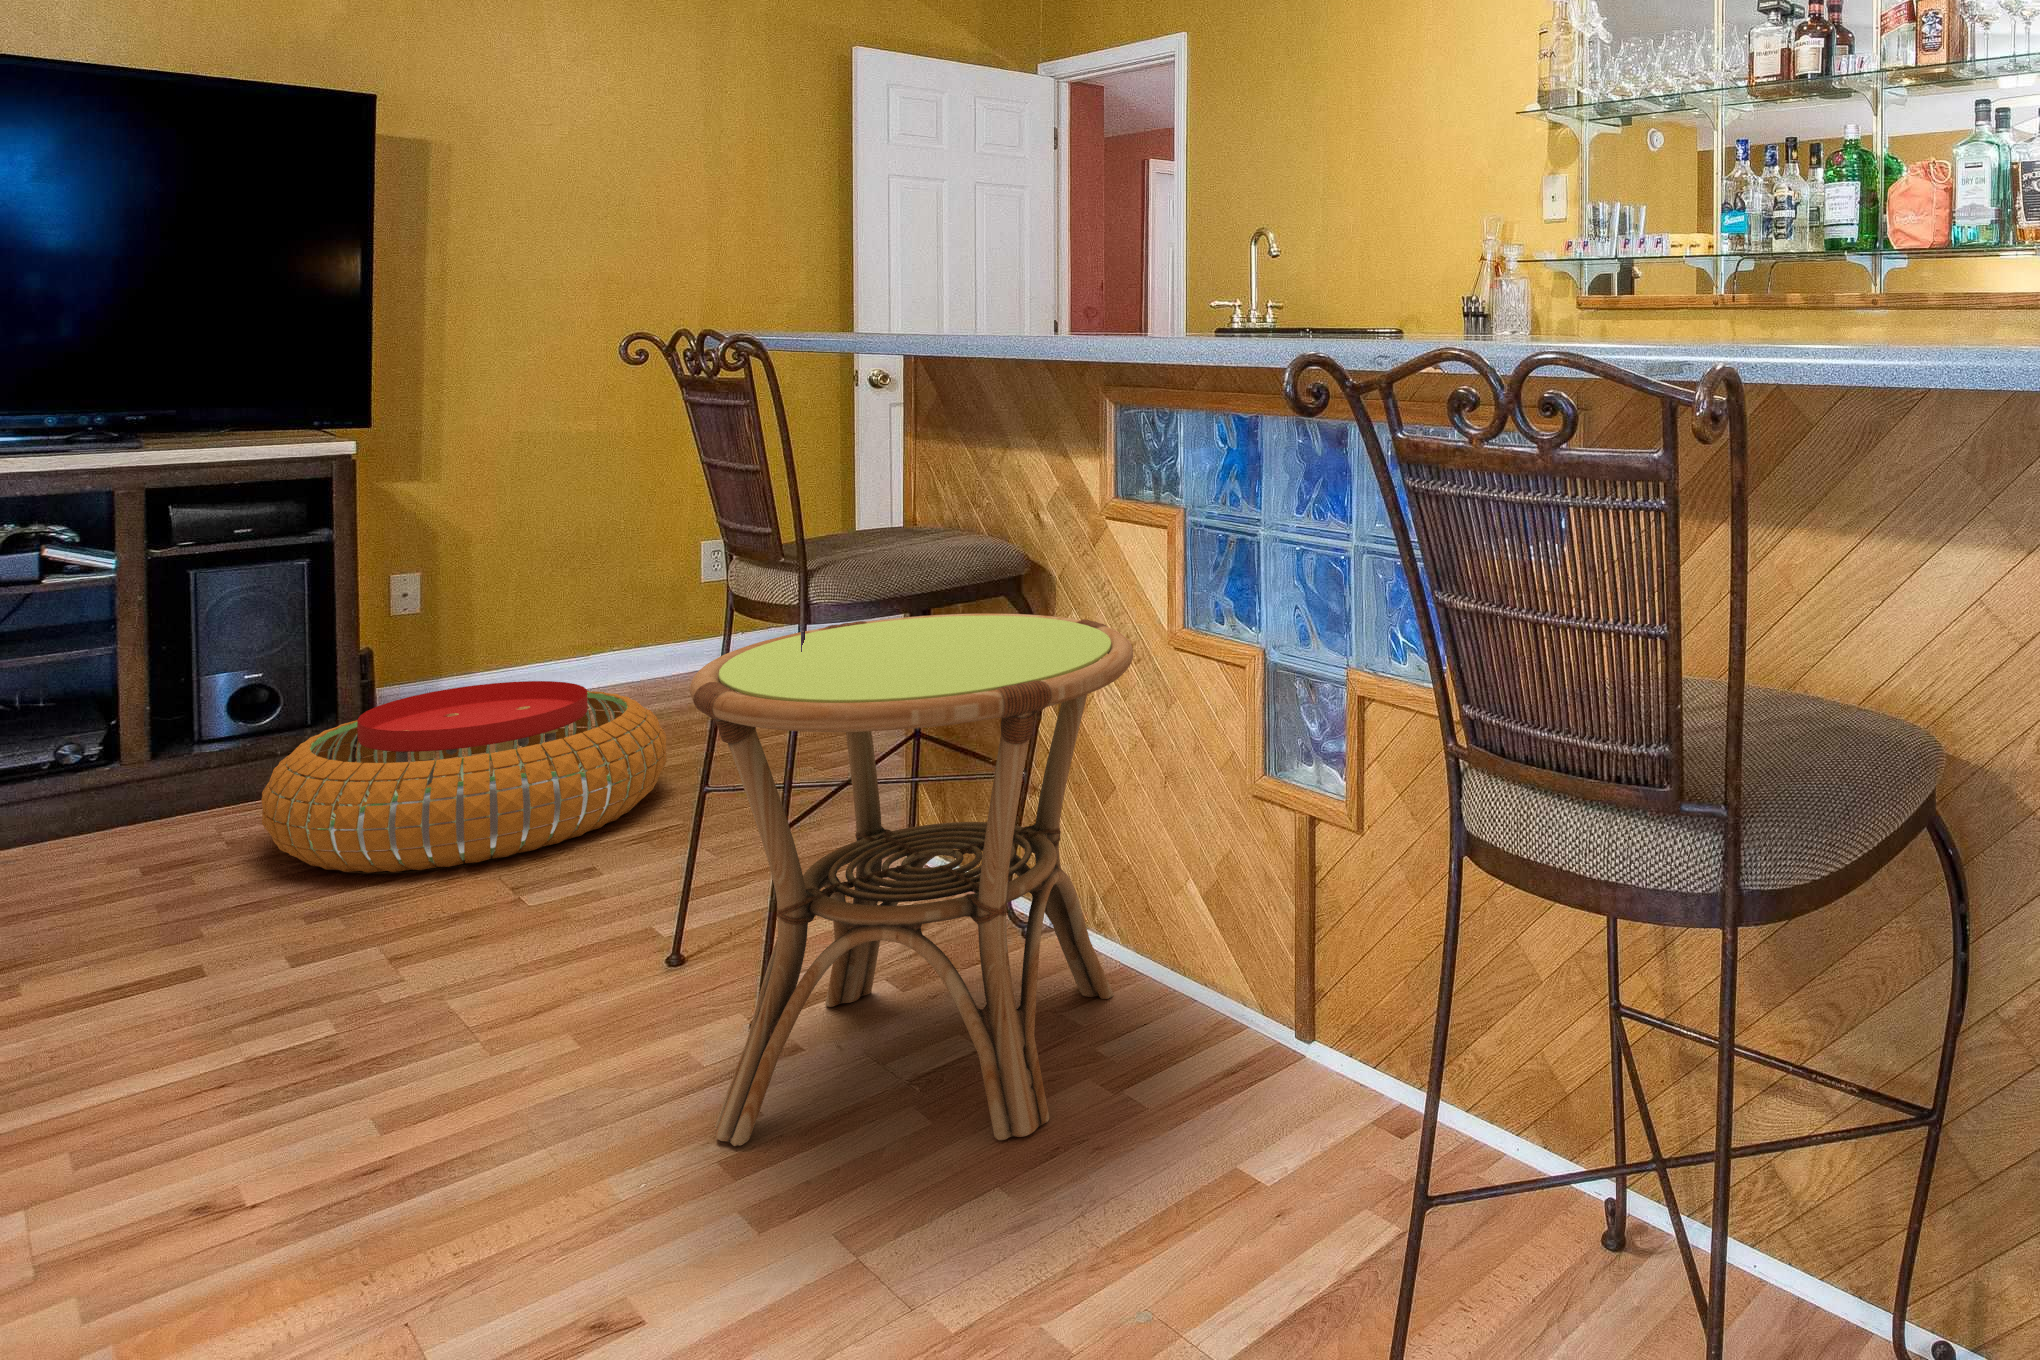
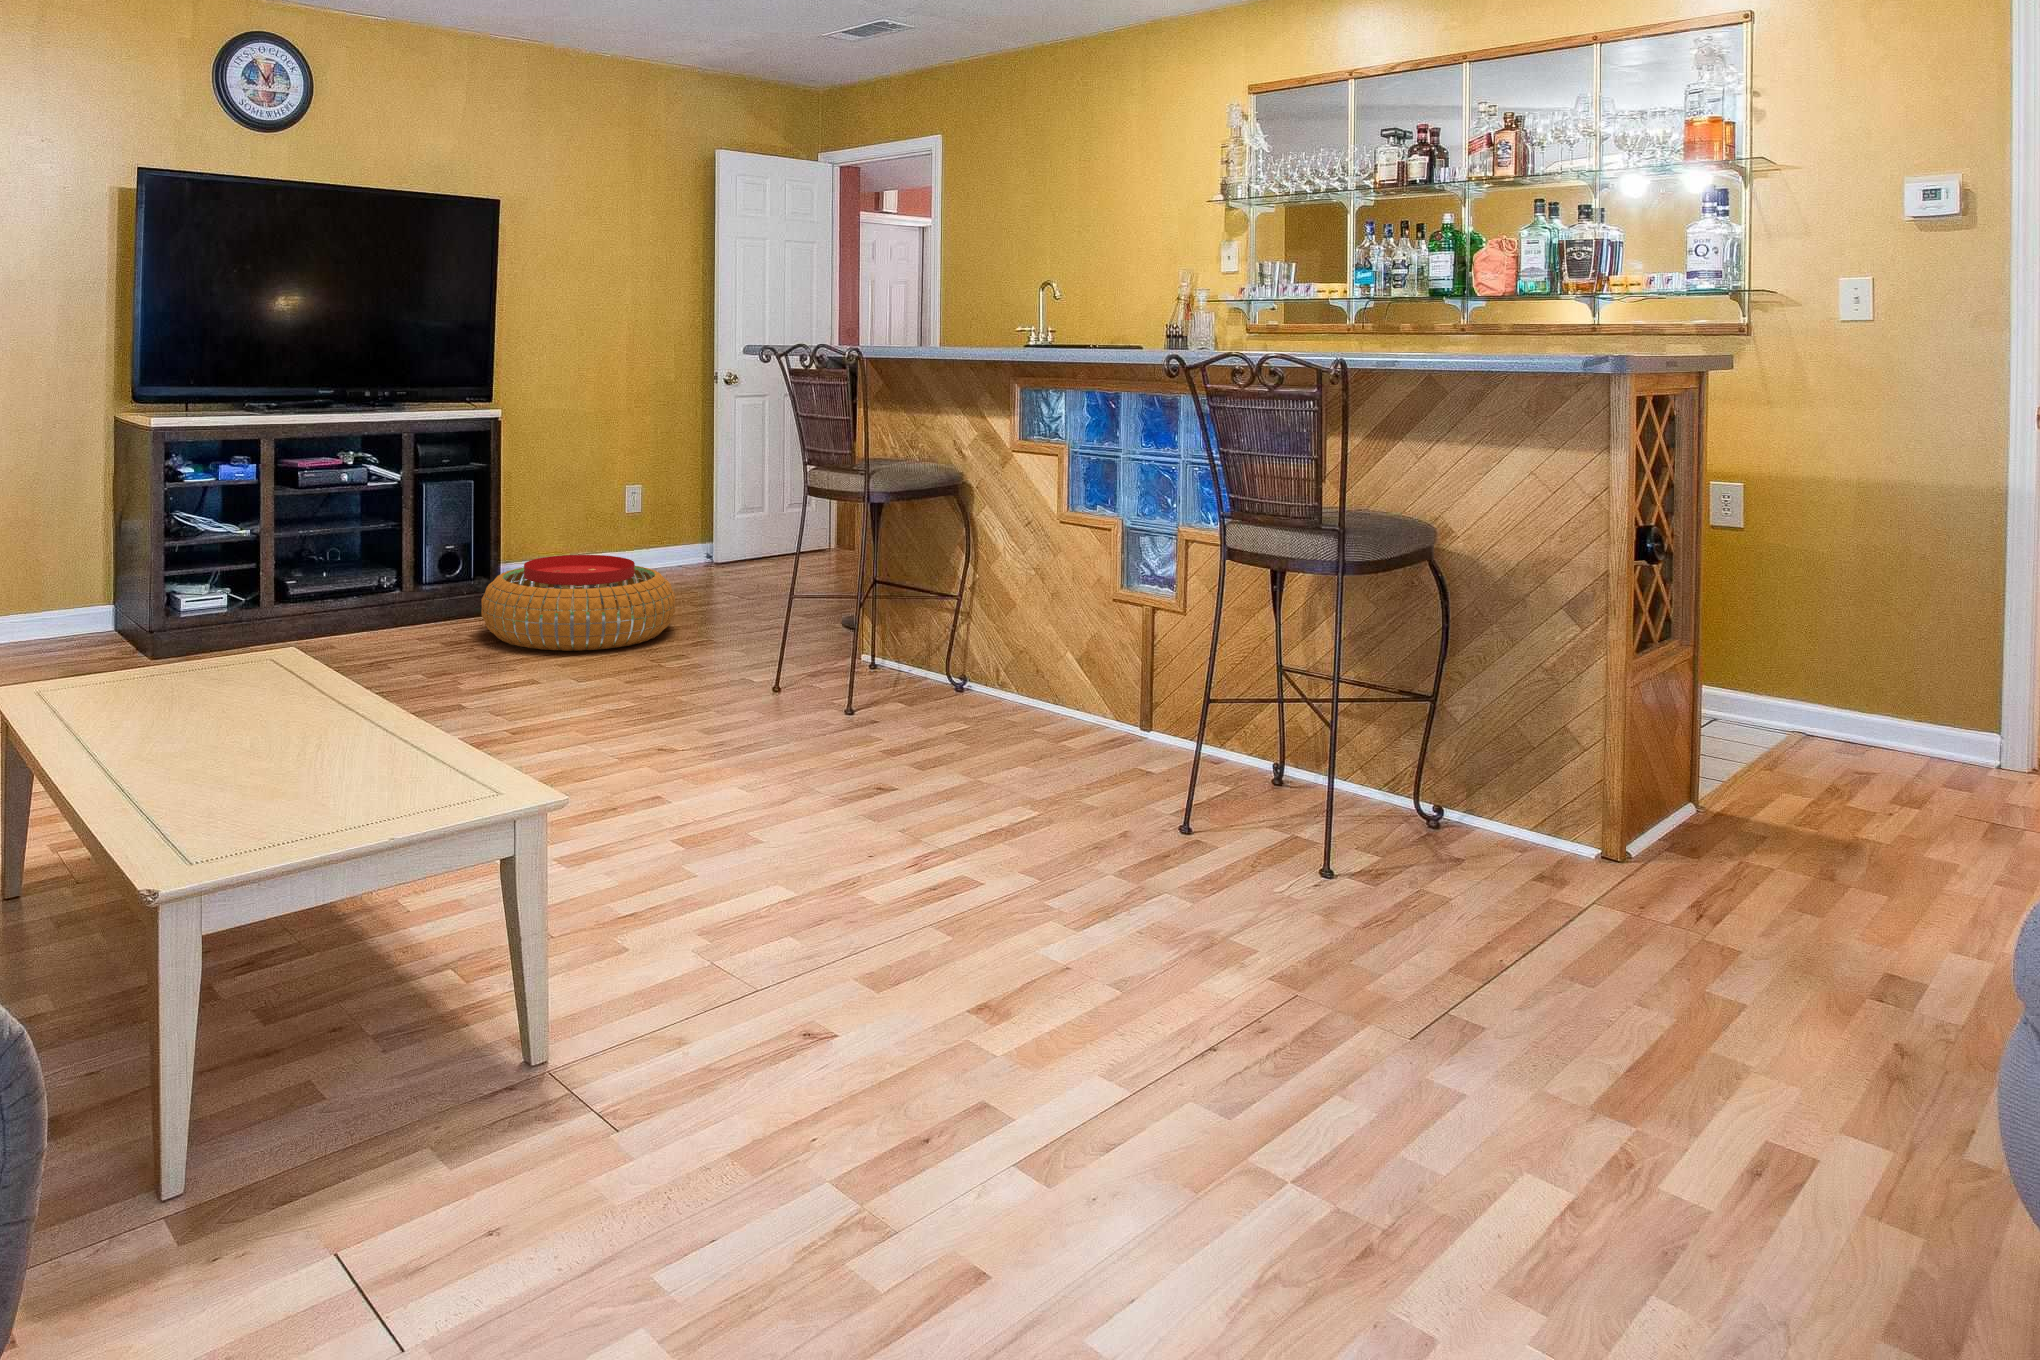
side table: present [689,614,1133,1146] -> none [840,503,1054,755]

